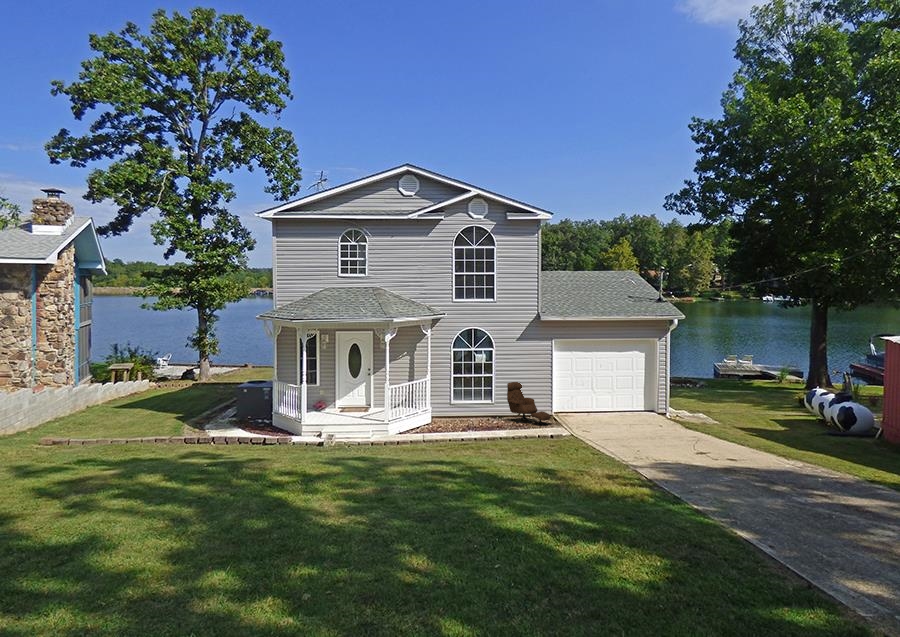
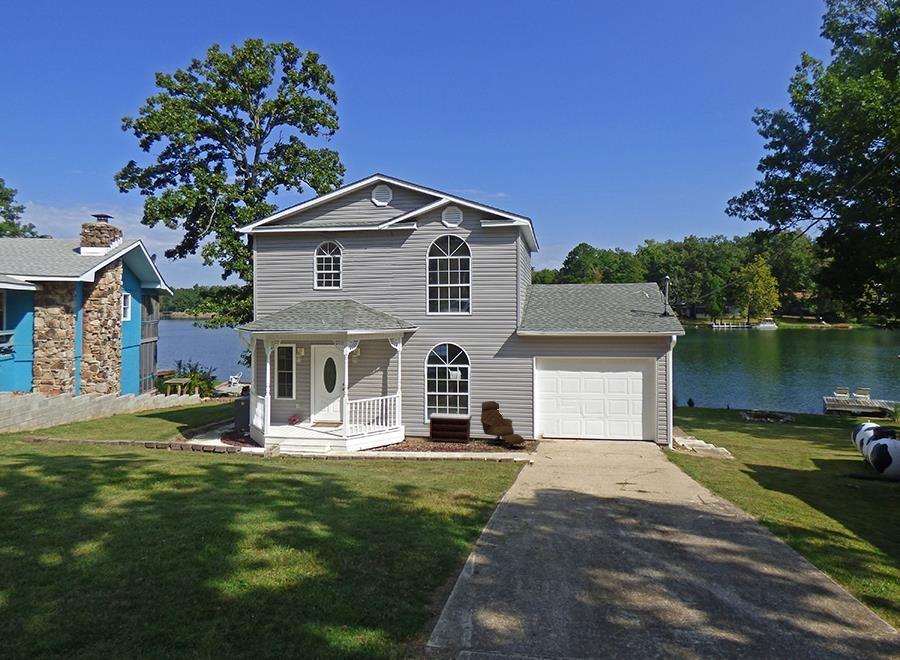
bench: none [458,395,499,422] -> present [429,413,472,444]

